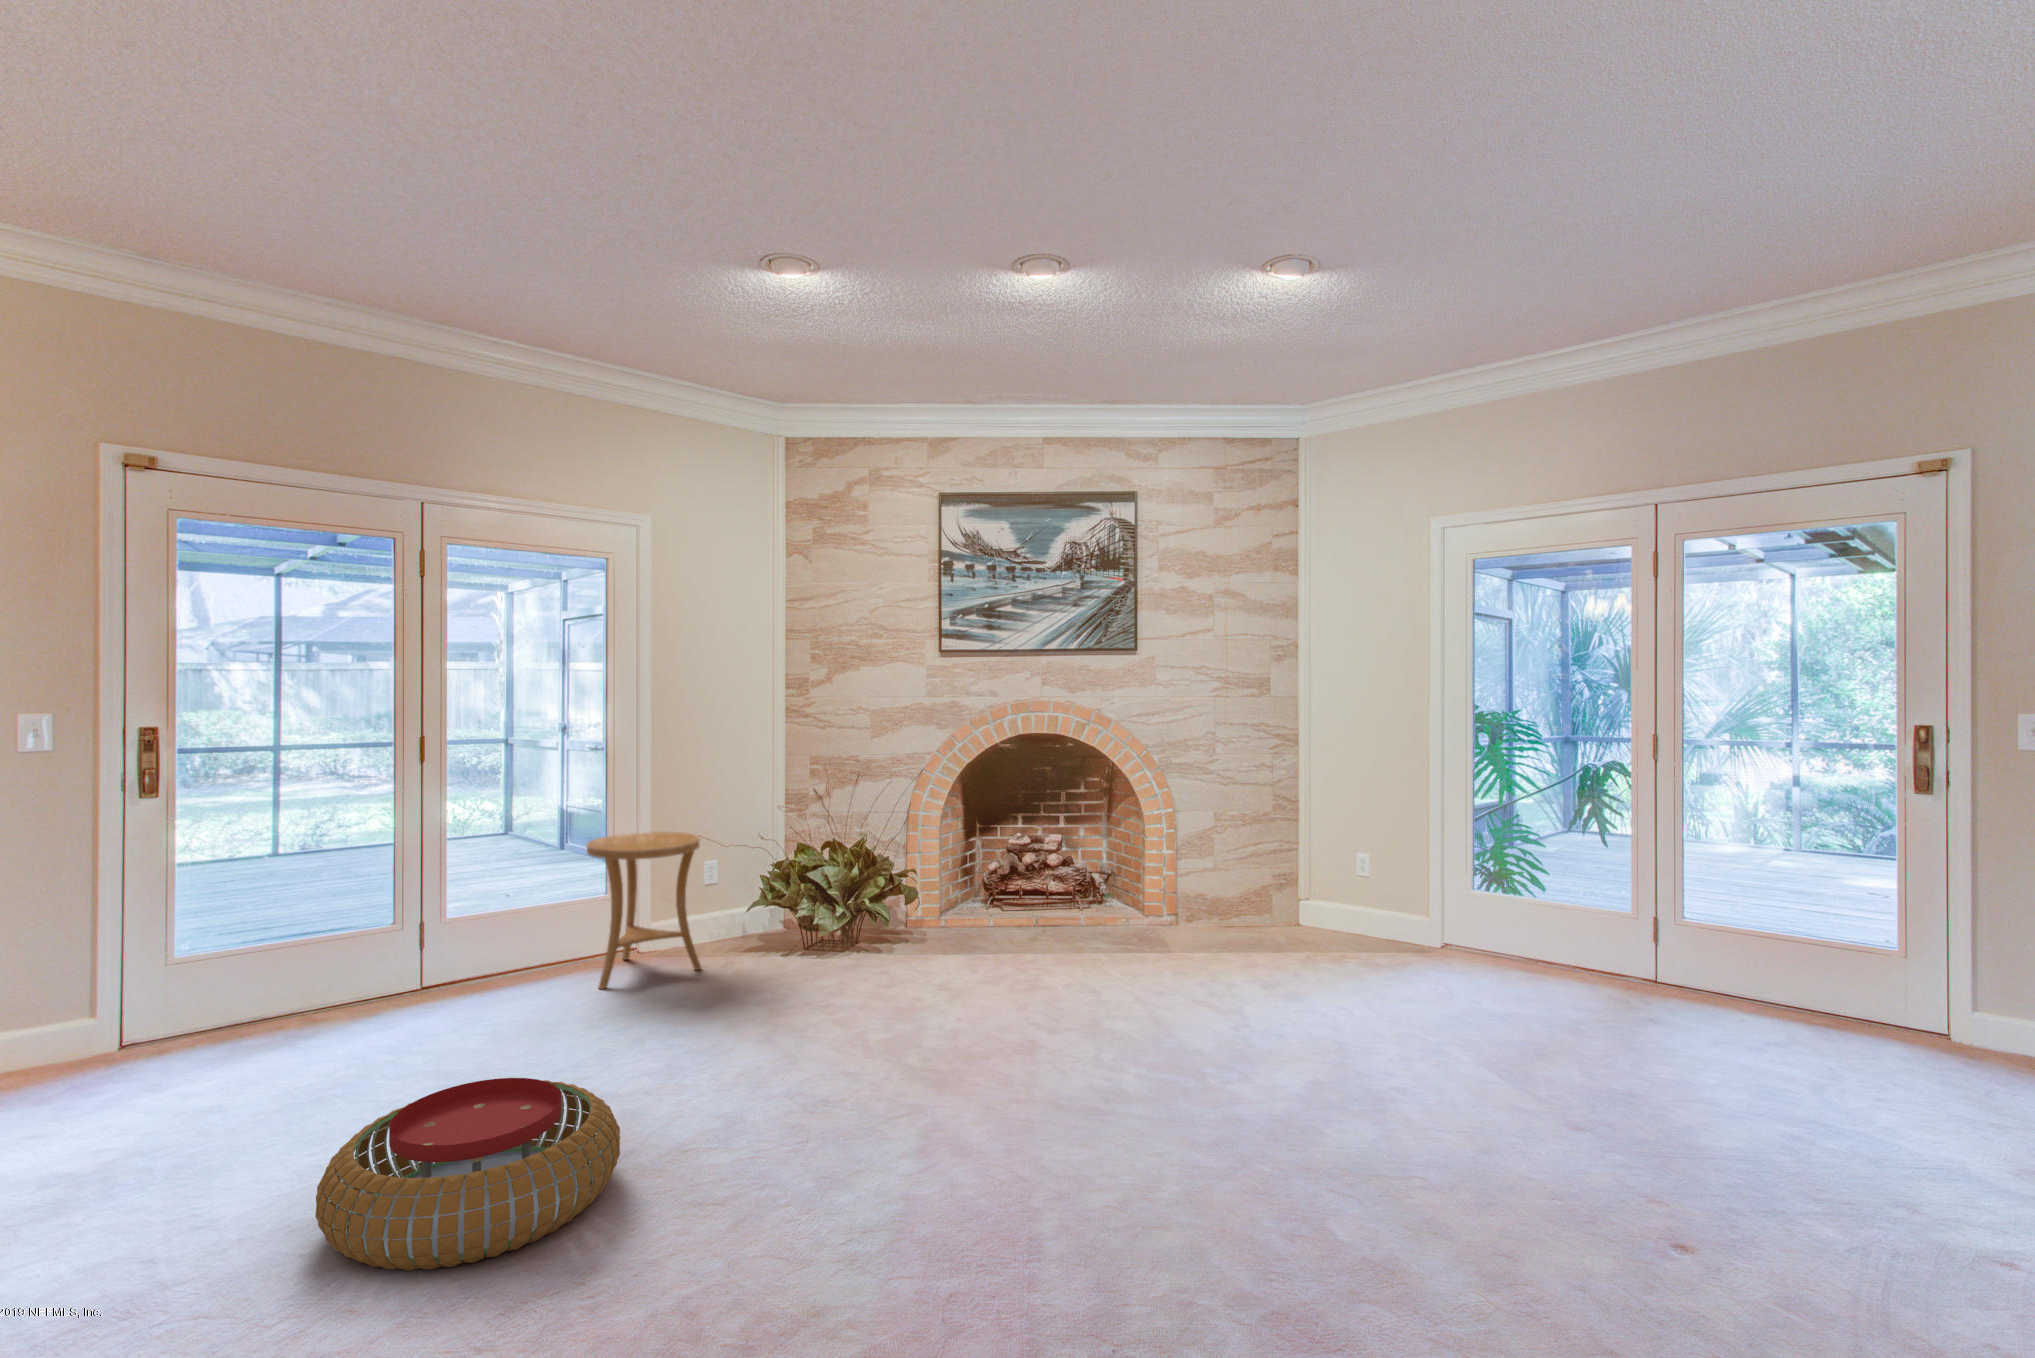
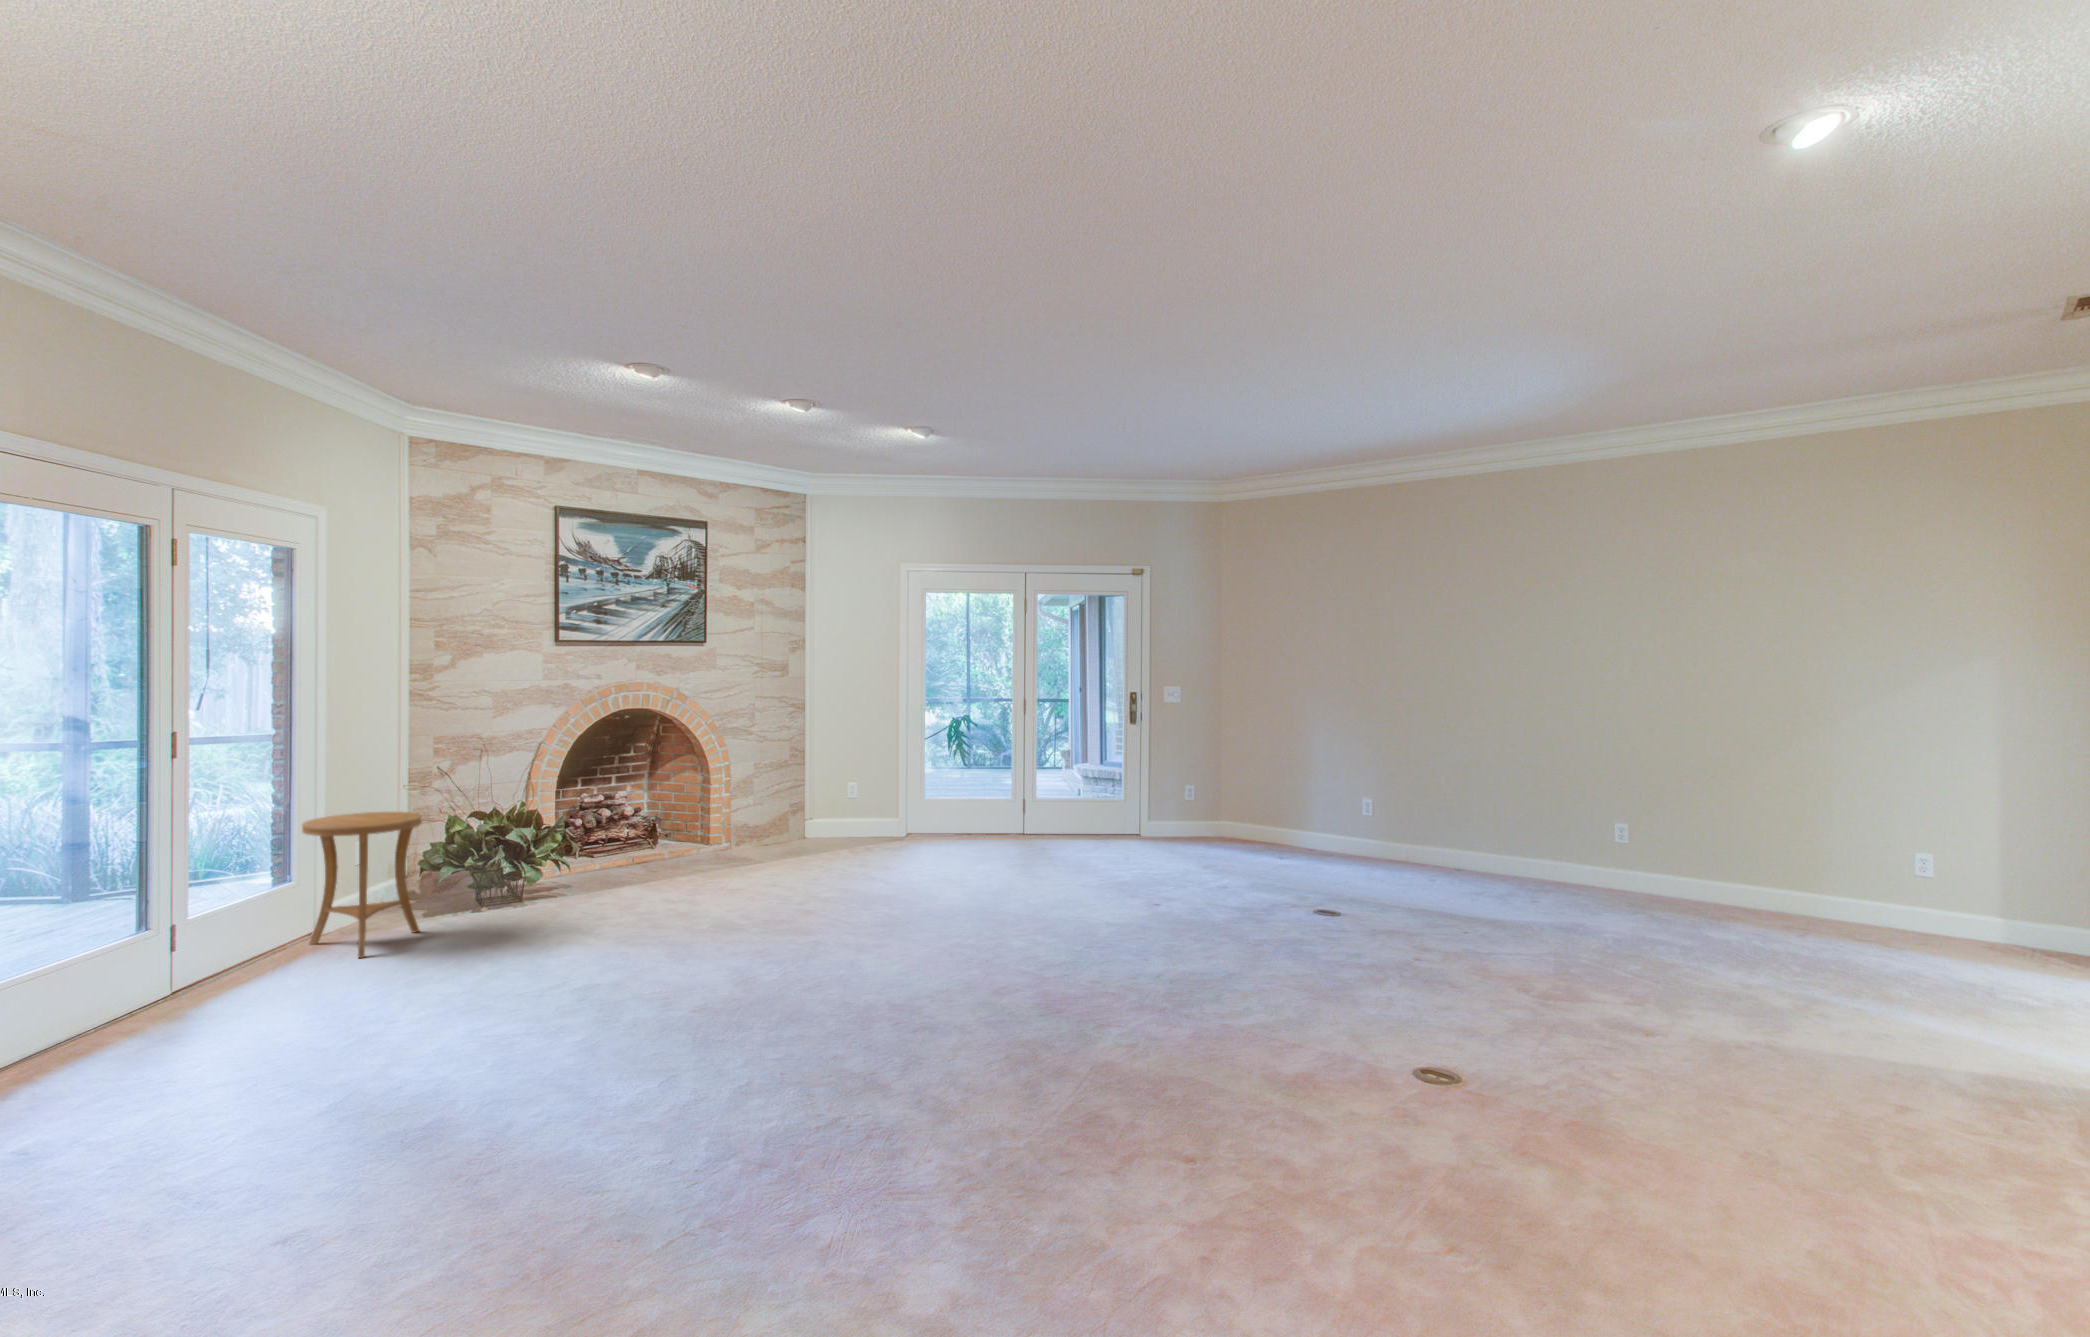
pouf: present [315,1078,620,1271] -> none [547,940,743,1051]

